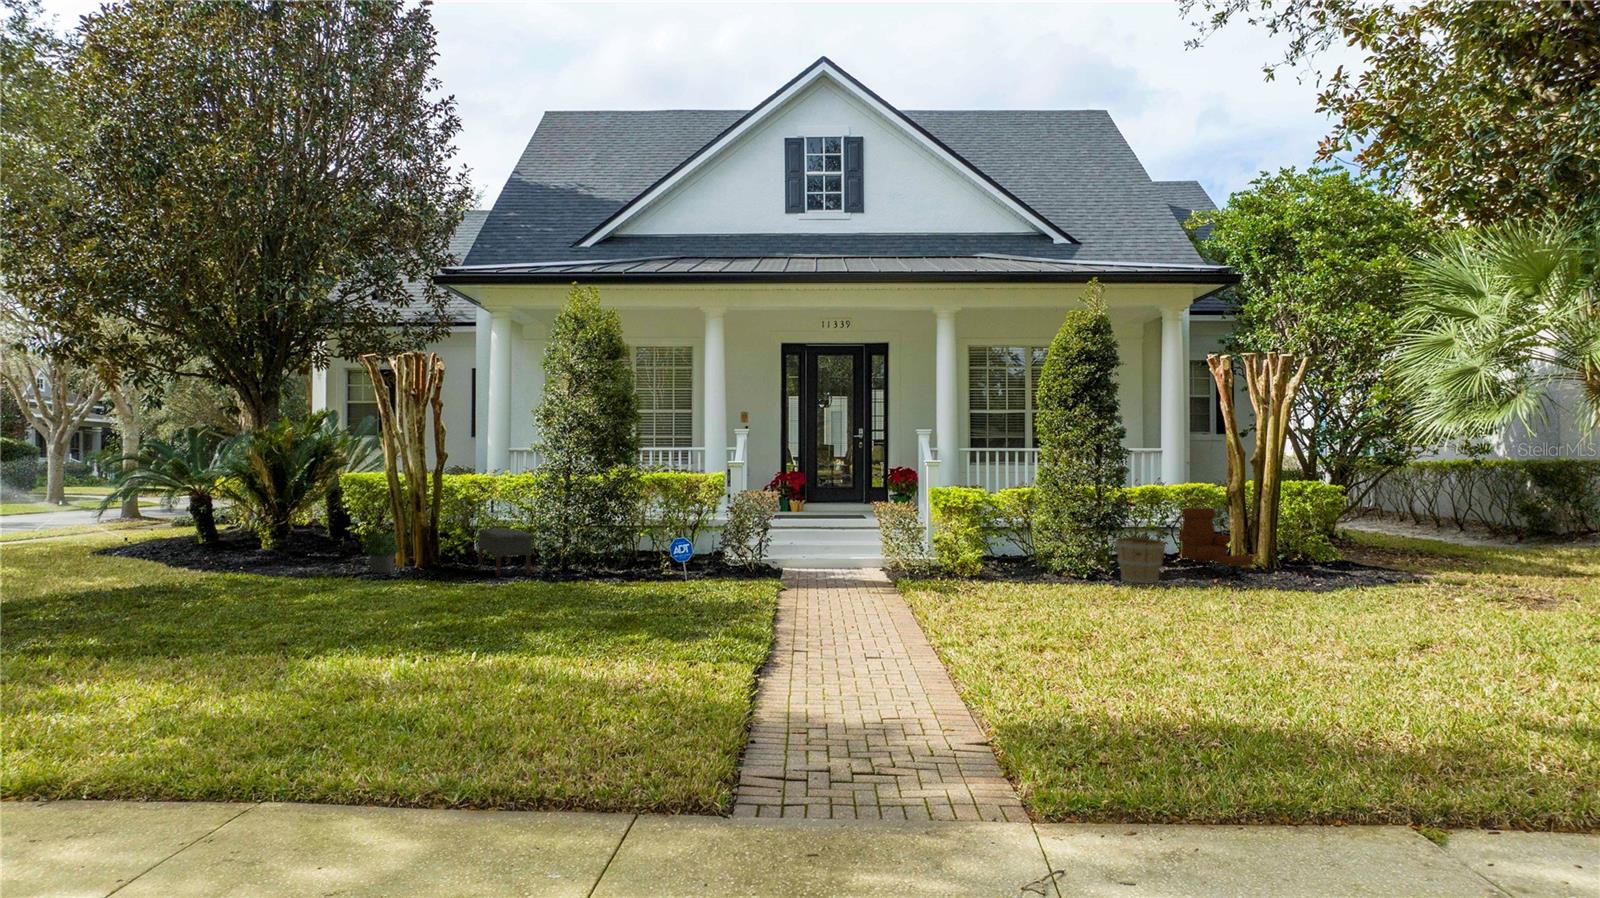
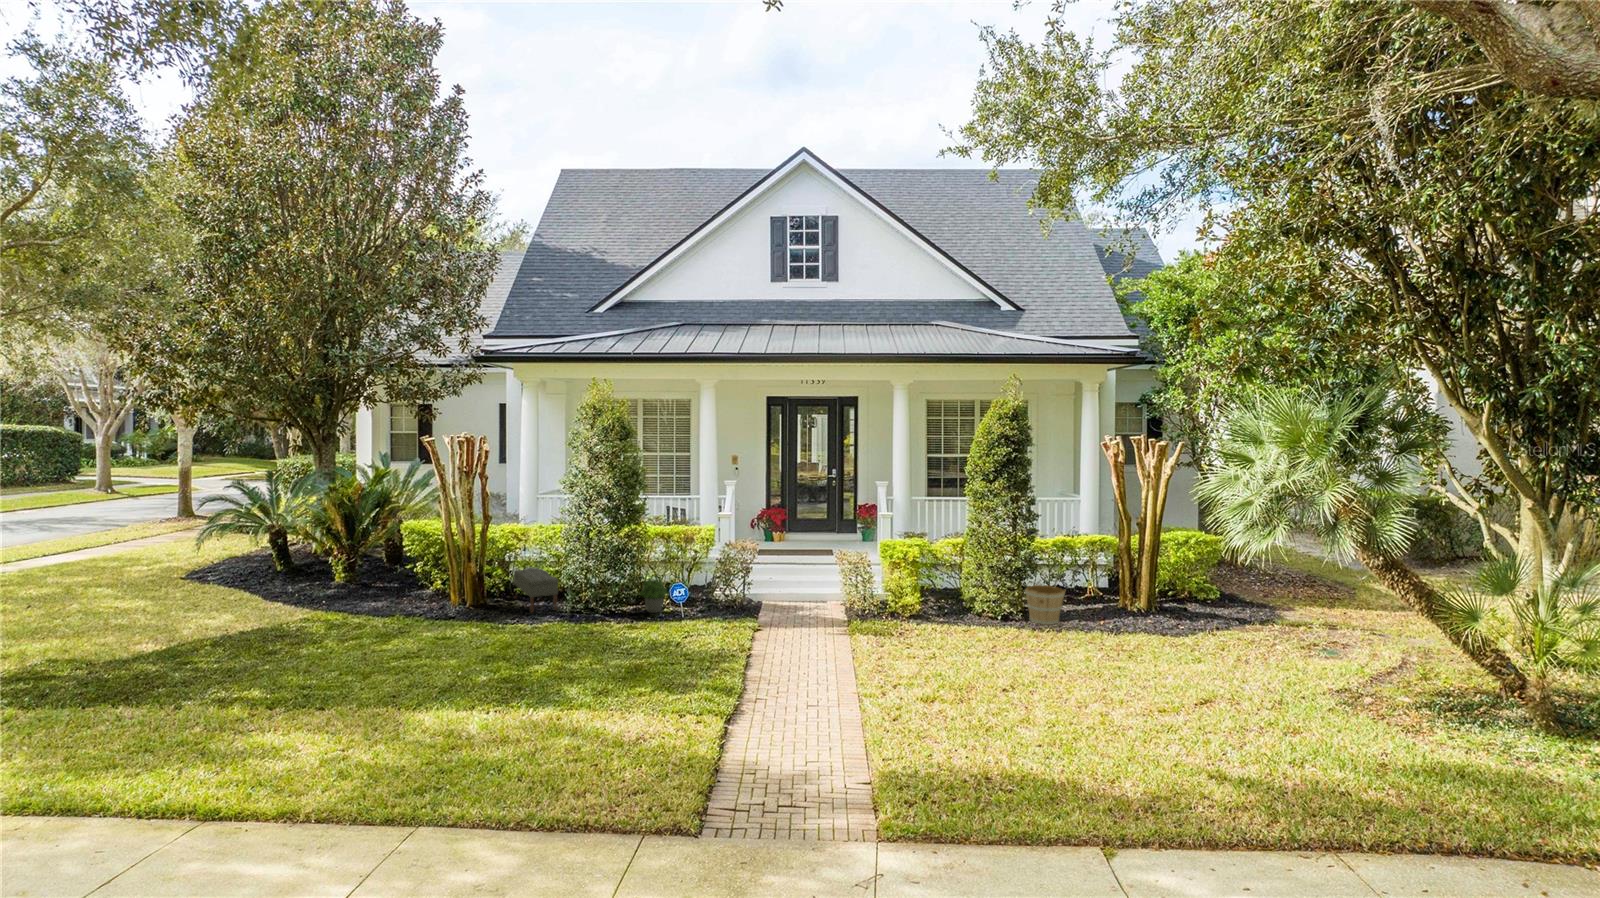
lounge chair: present [1177,507,1254,581] -> none [1081,557,1138,622]
potted plant: present [362,531,401,573] -> present [640,579,668,613]

